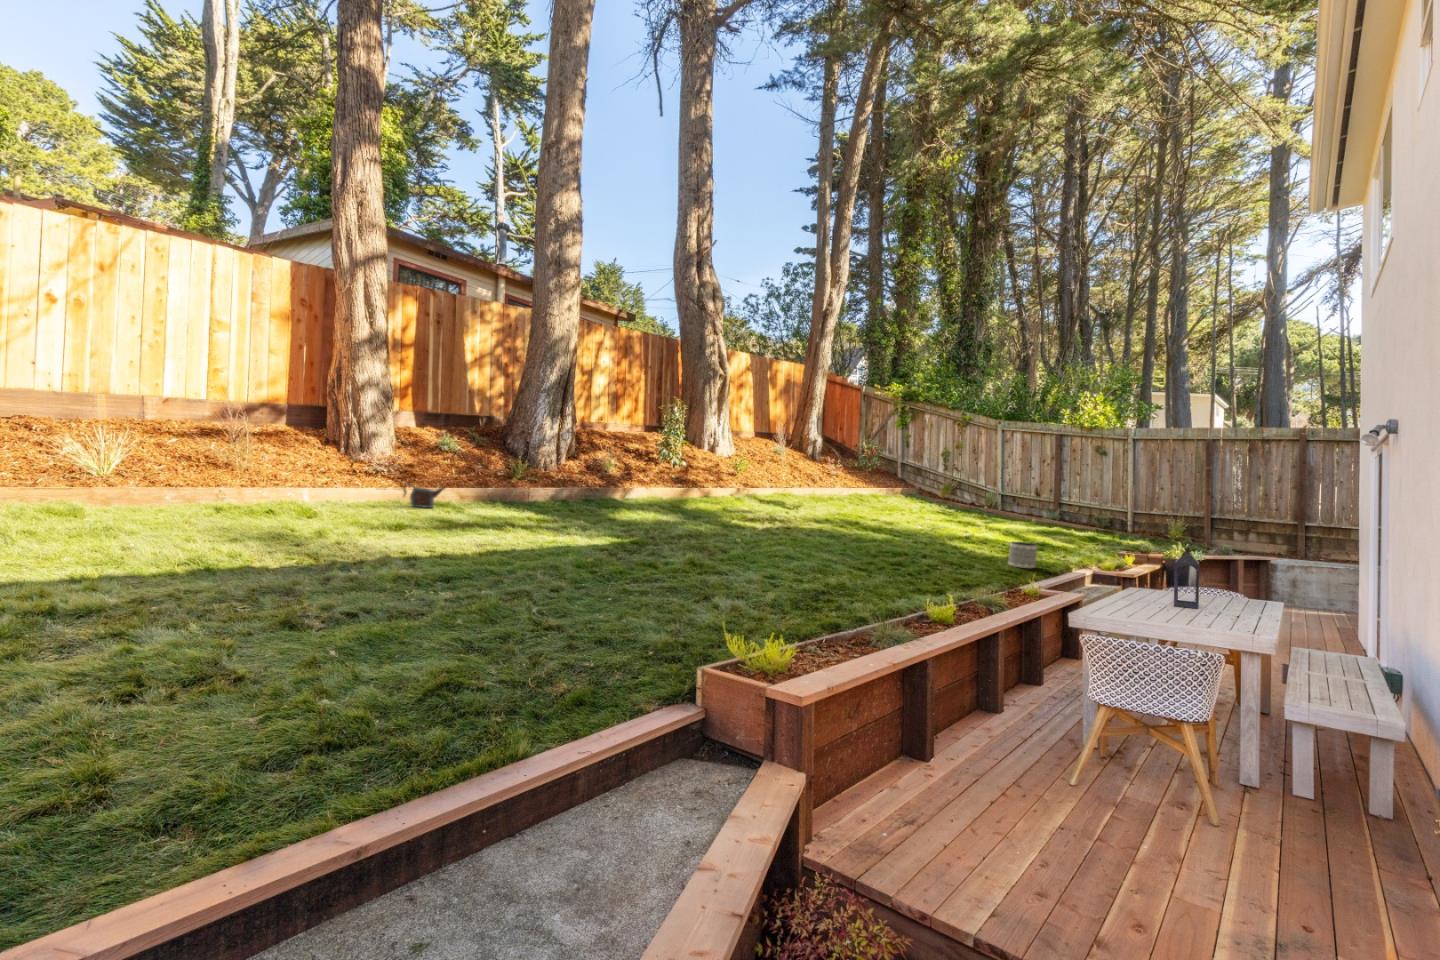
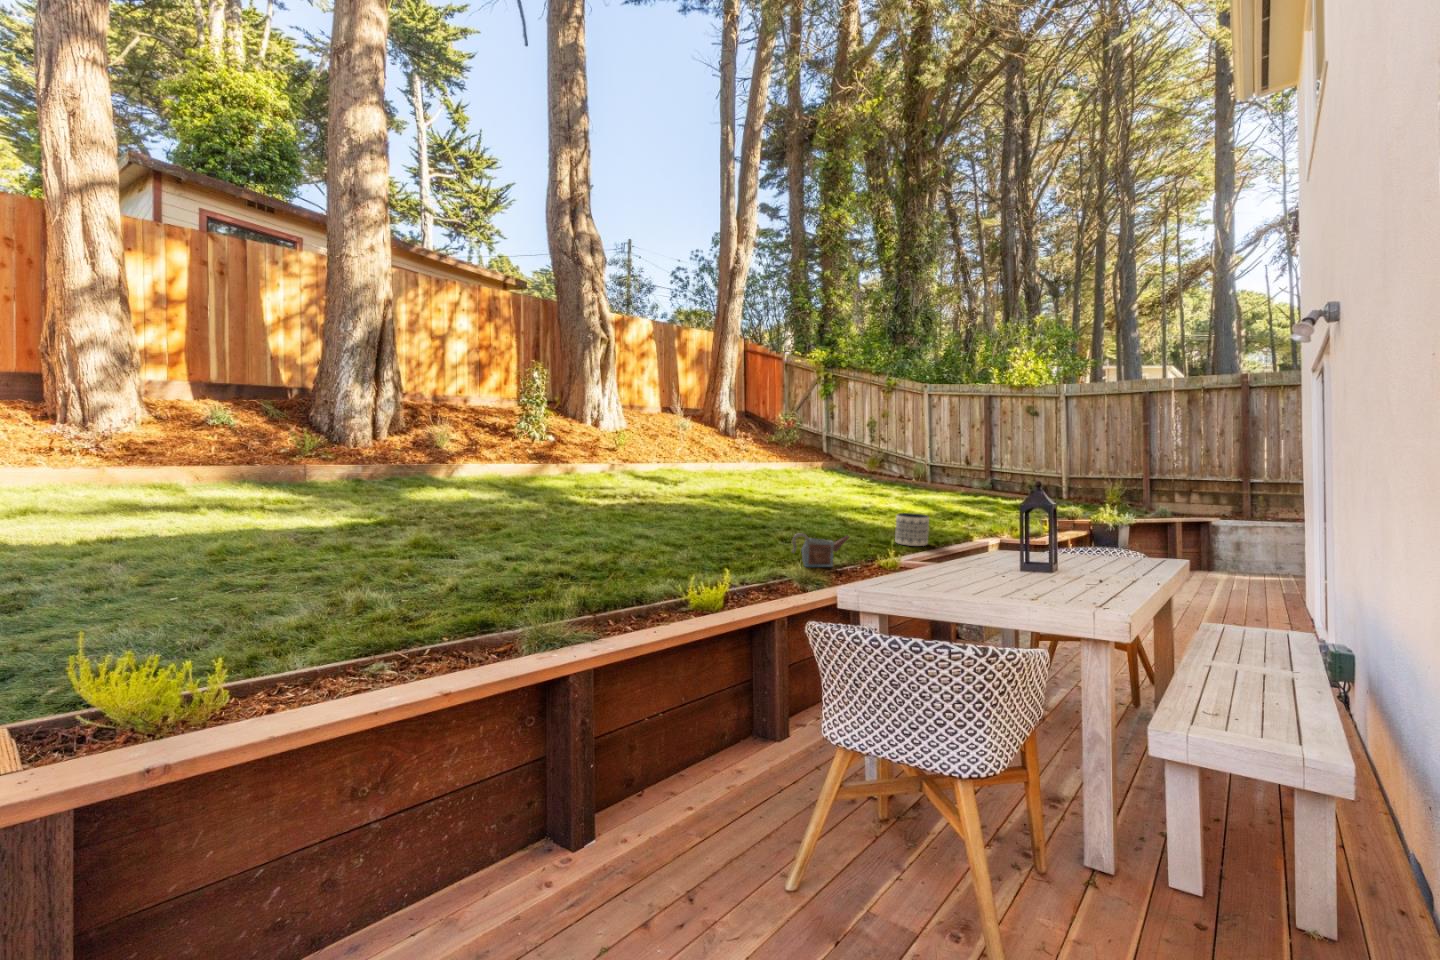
watering can: present [403,484,445,508] -> present [792,533,849,567]

